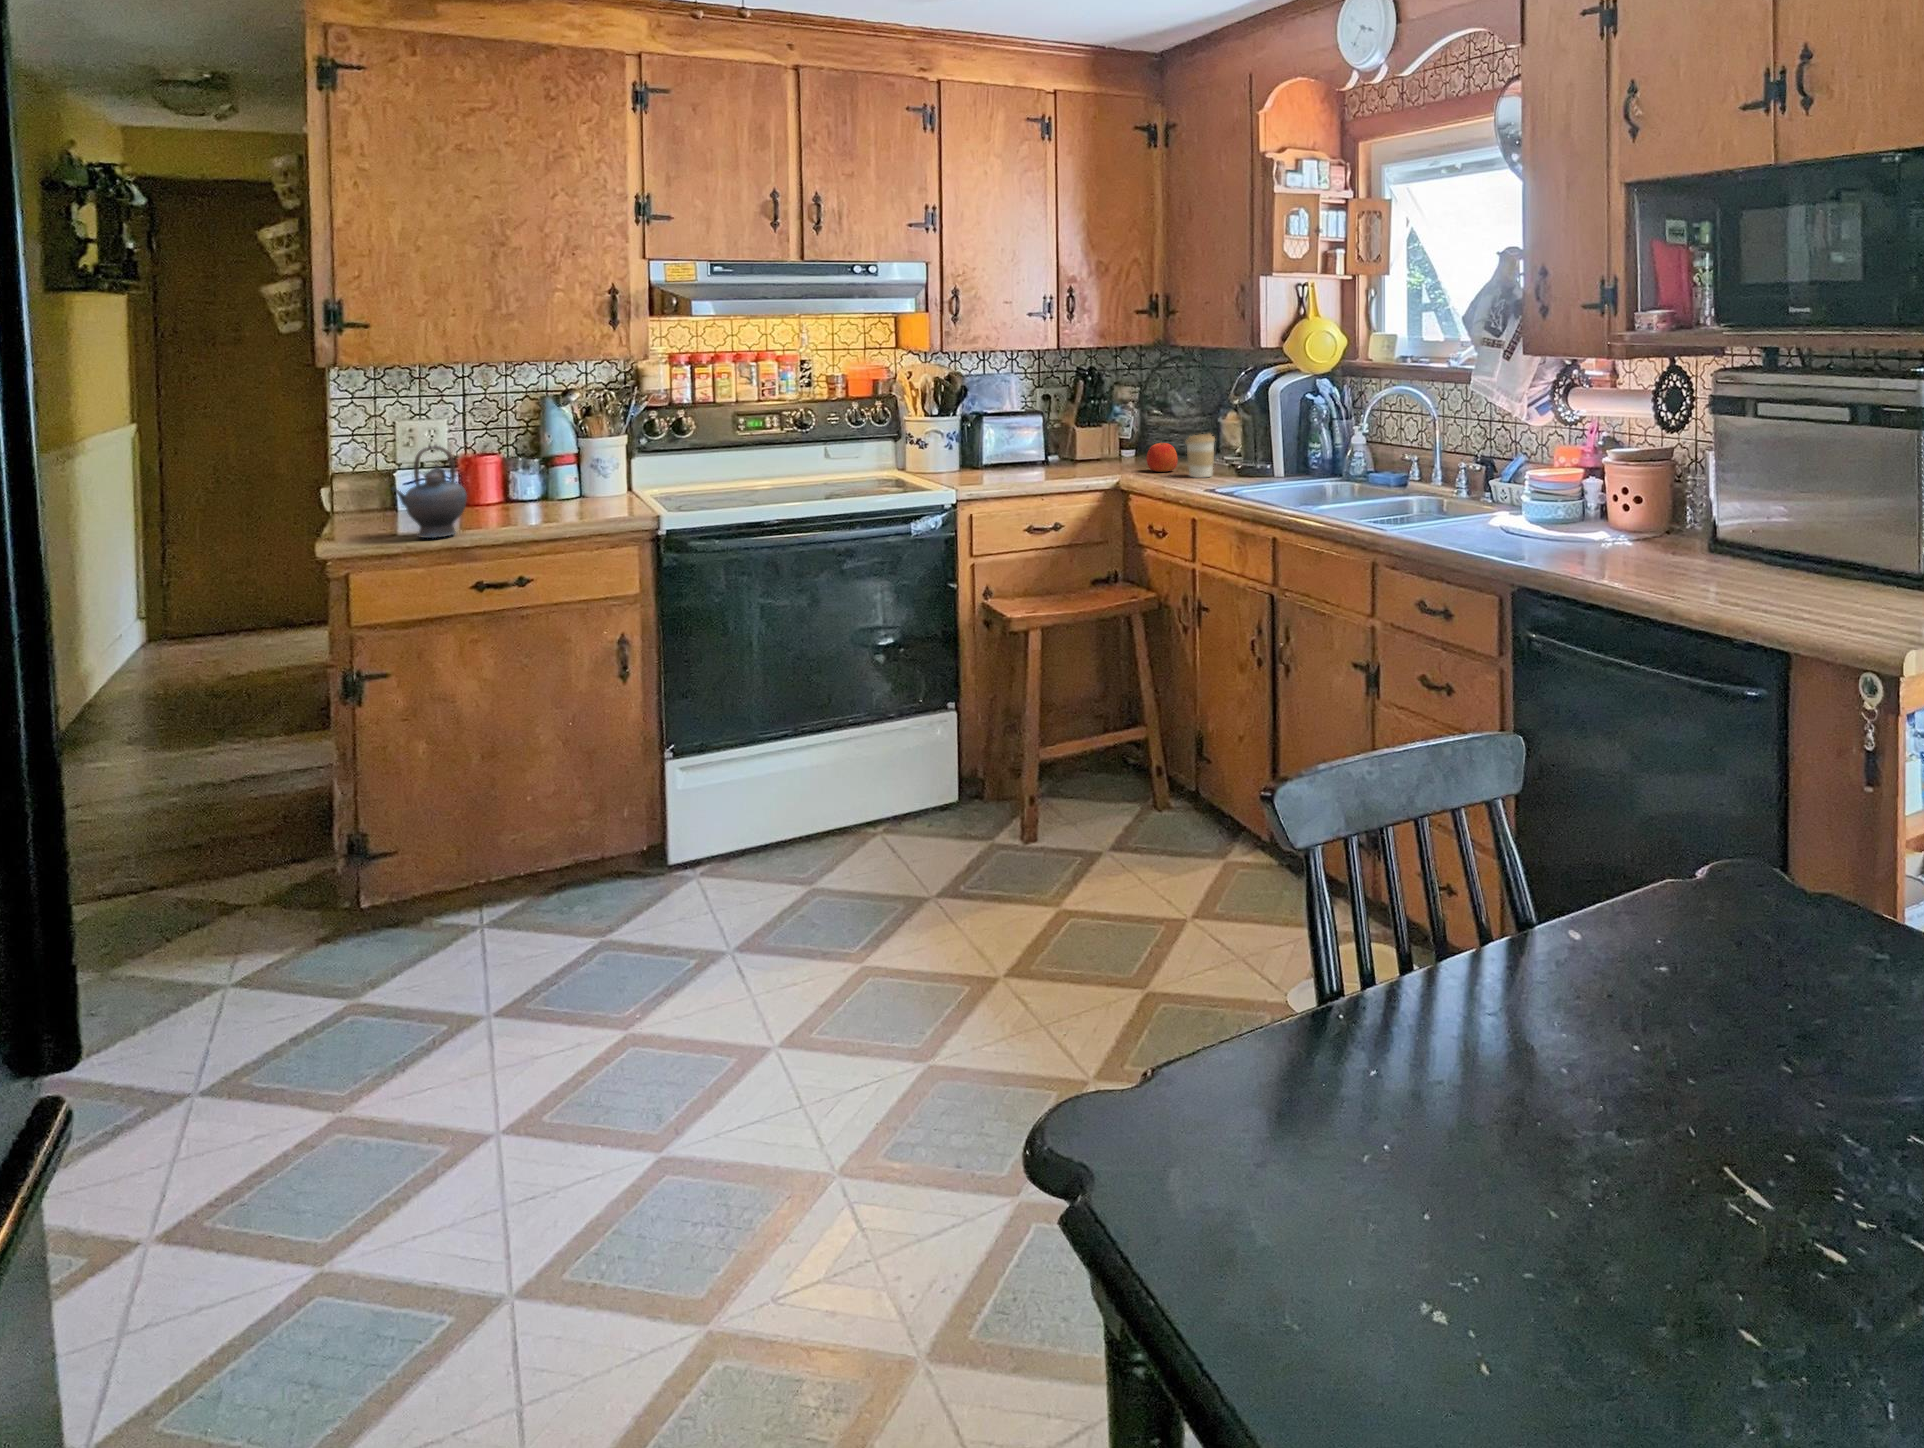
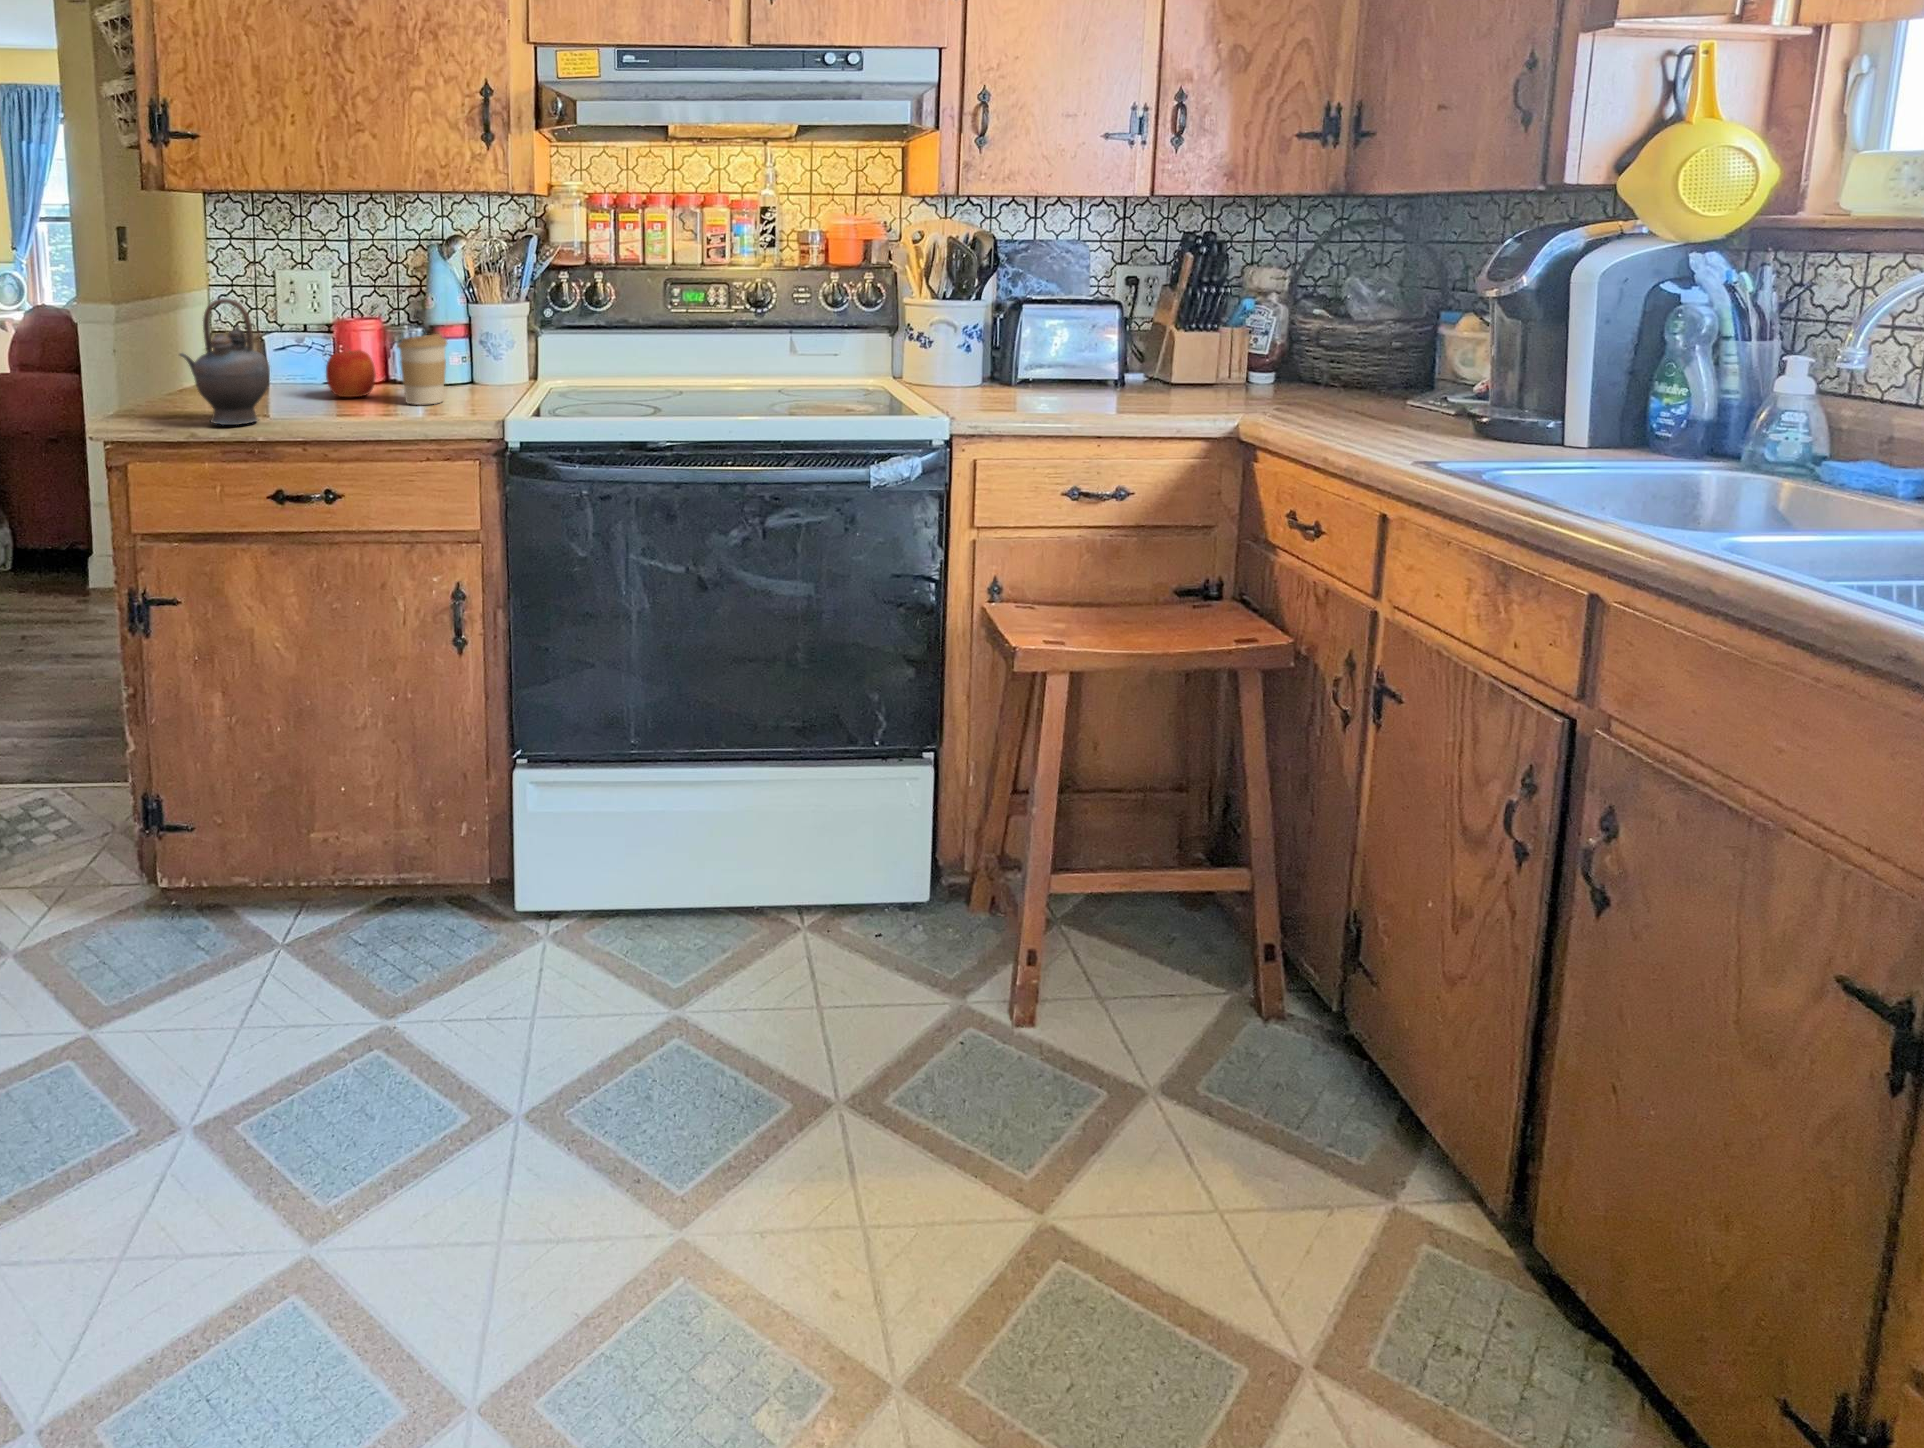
coffee cup: present [1186,433,1215,478] -> present [397,334,447,405]
apple: present [1146,442,1178,472] -> present [326,349,376,397]

